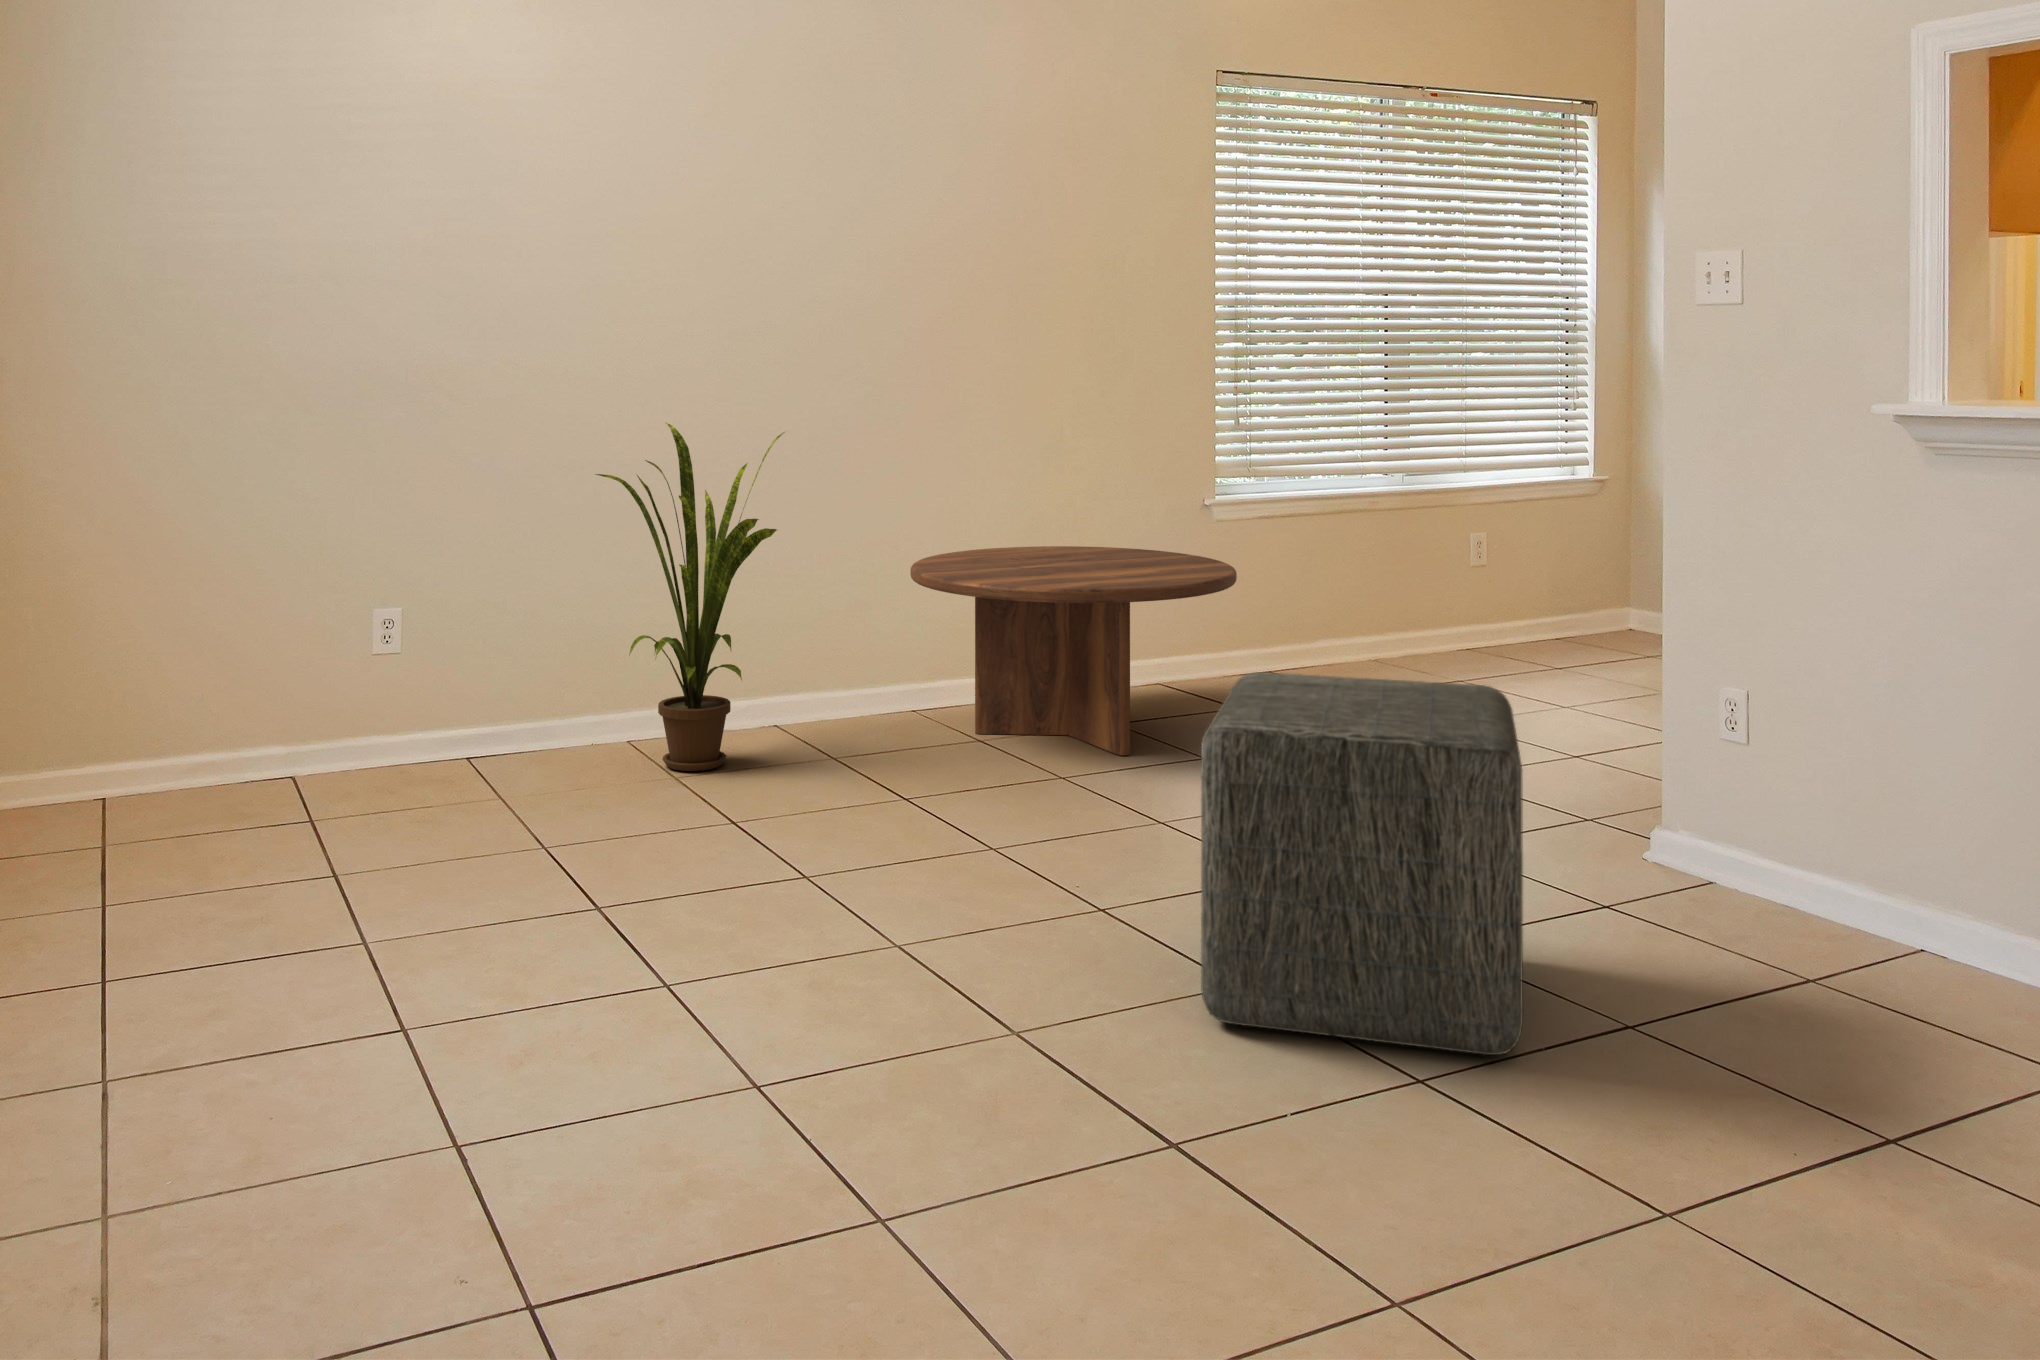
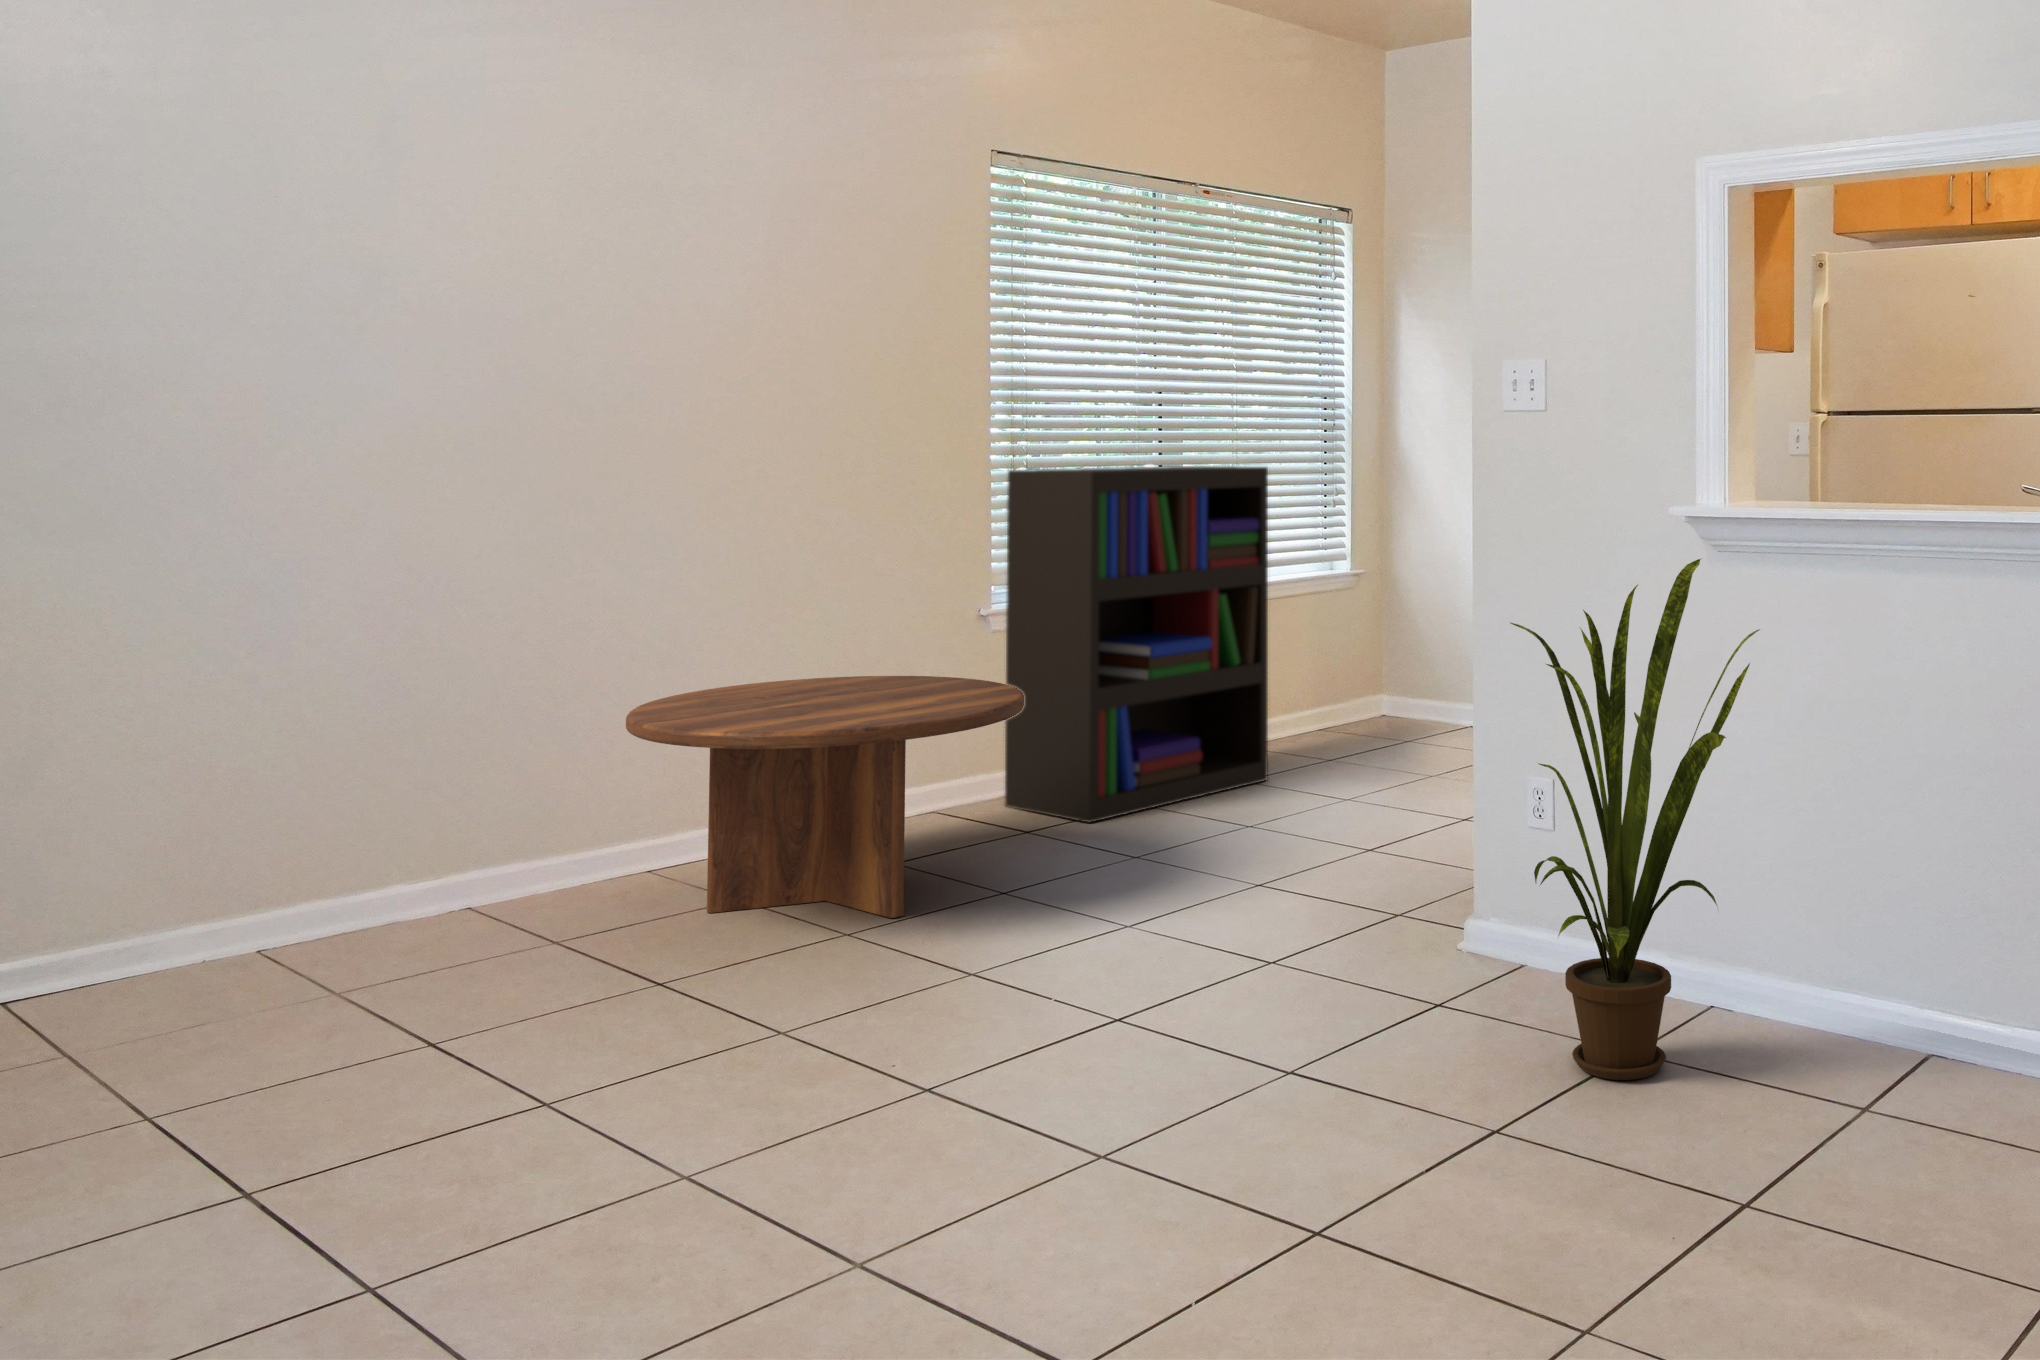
bookshelf: none [1234,366,1491,696] -> present [1005,466,1268,823]
house plant: present [596,423,785,771] -> present [1511,559,1760,1080]
ottoman: present [1201,672,1523,1055] -> none [1049,802,1399,1233]

